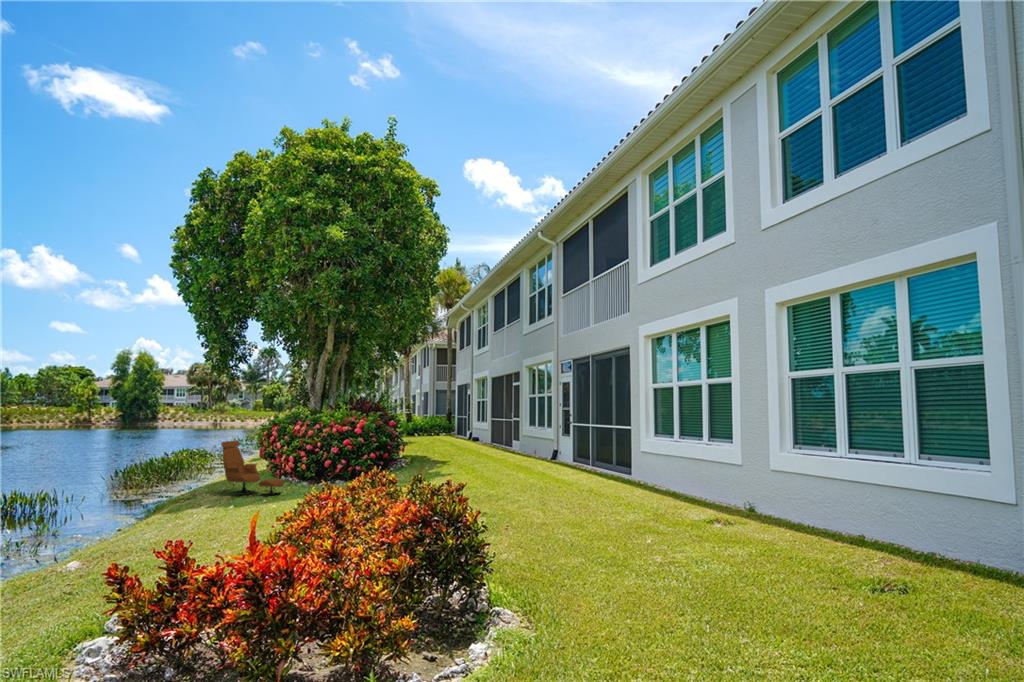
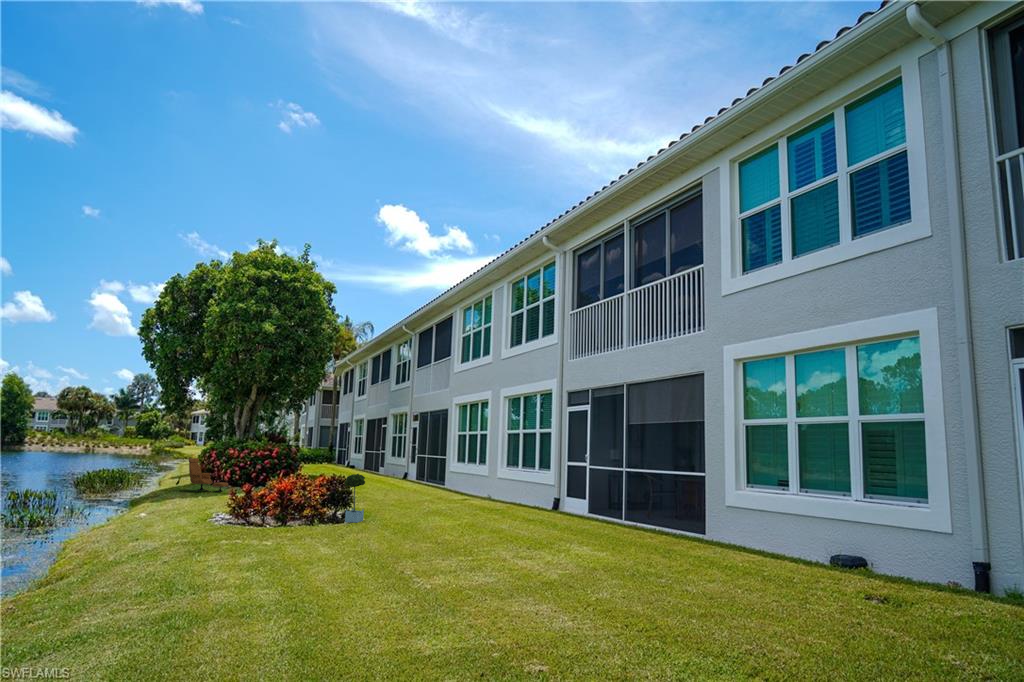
potted tree: none [470,502,533,658] -> present [345,474,365,523]

